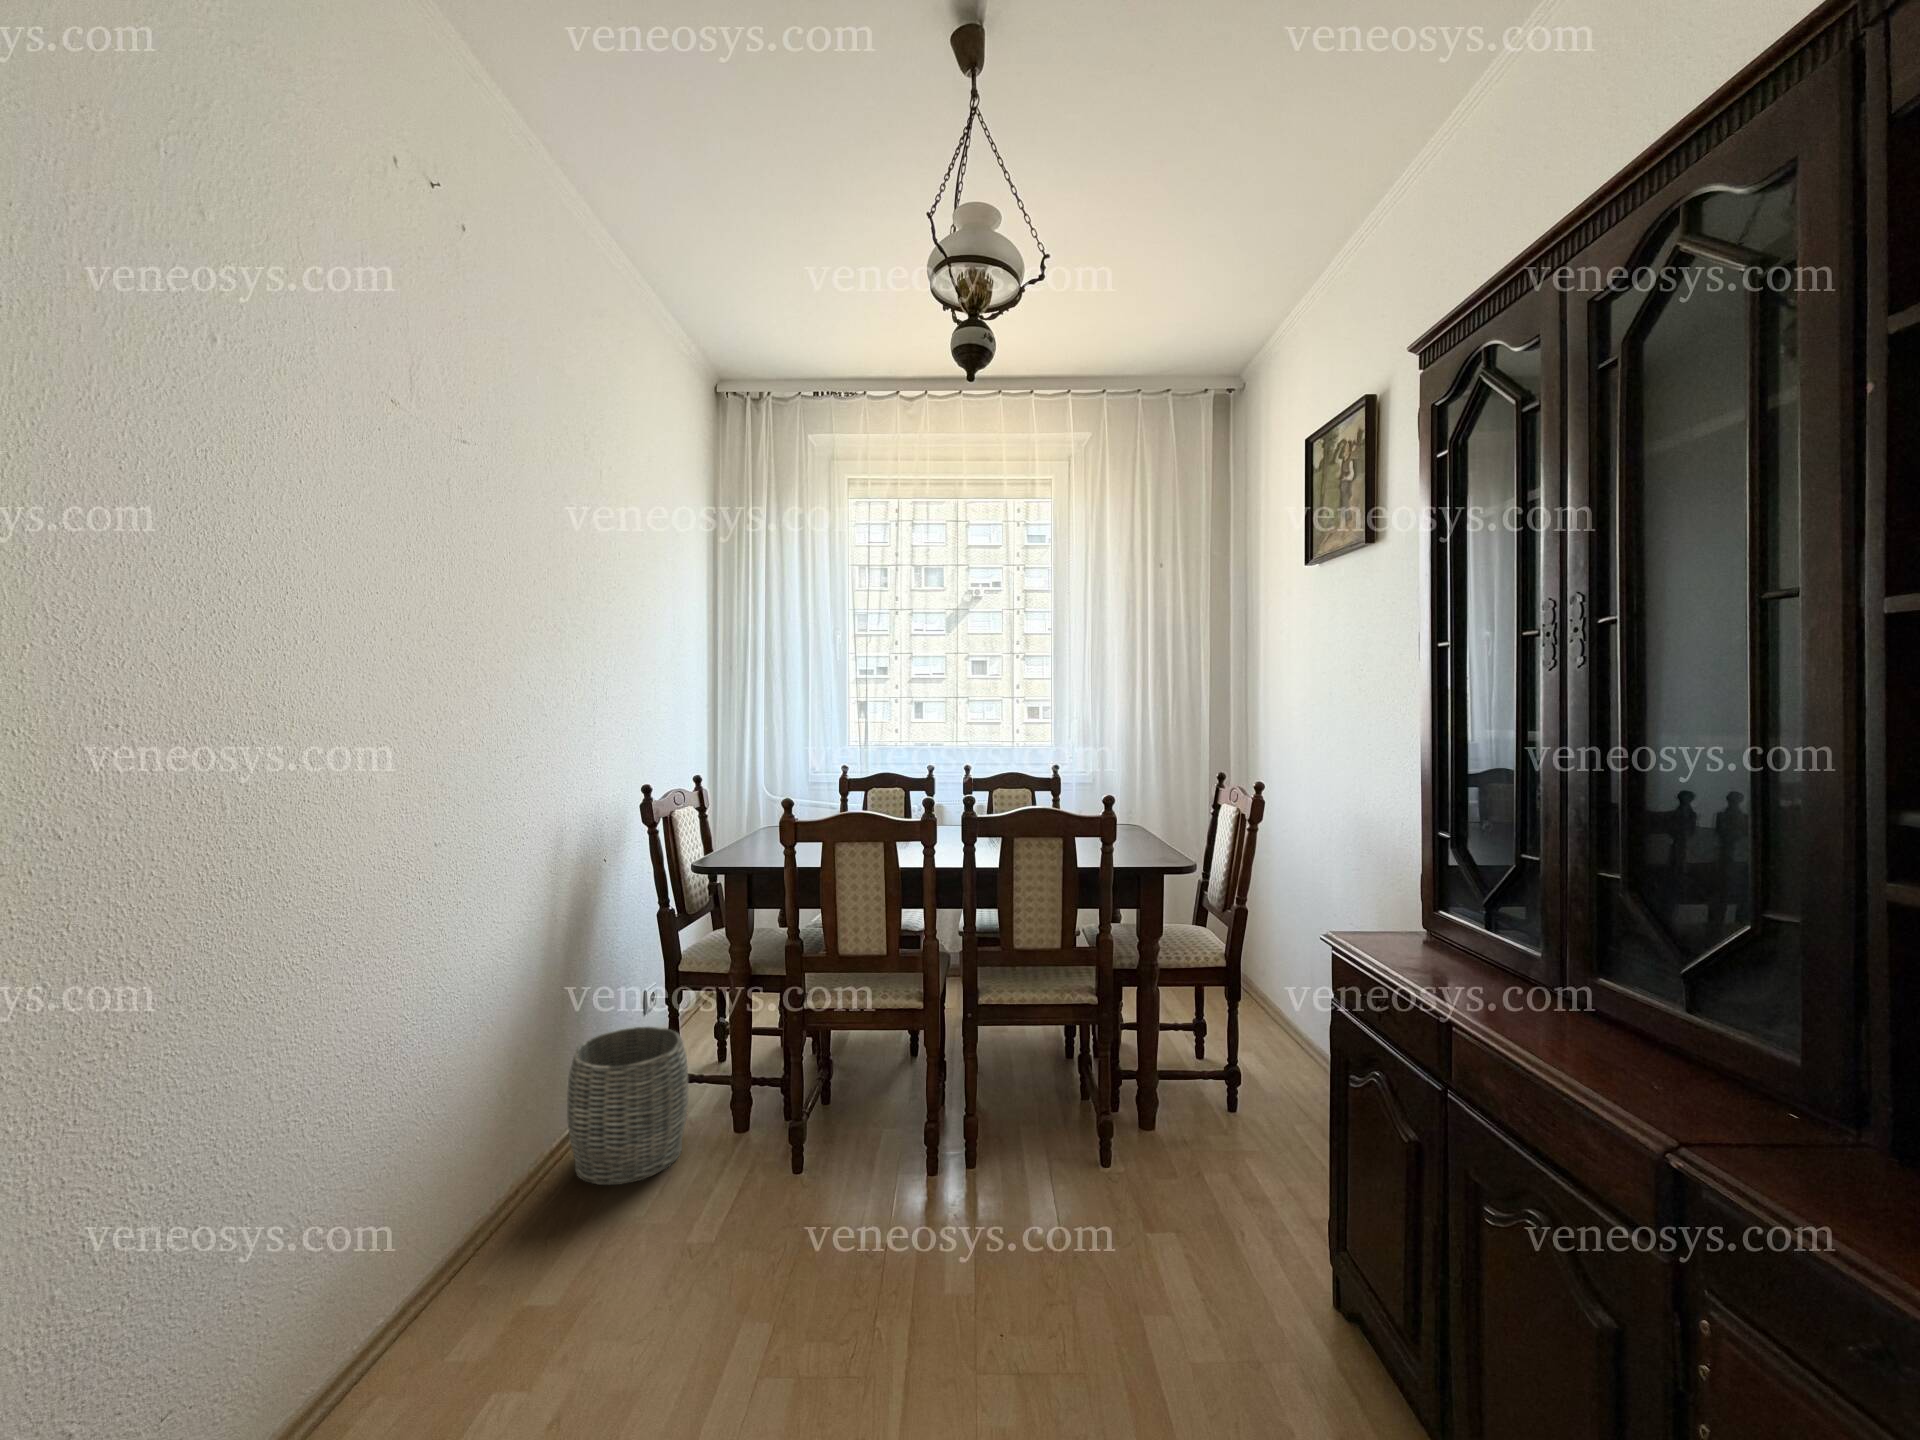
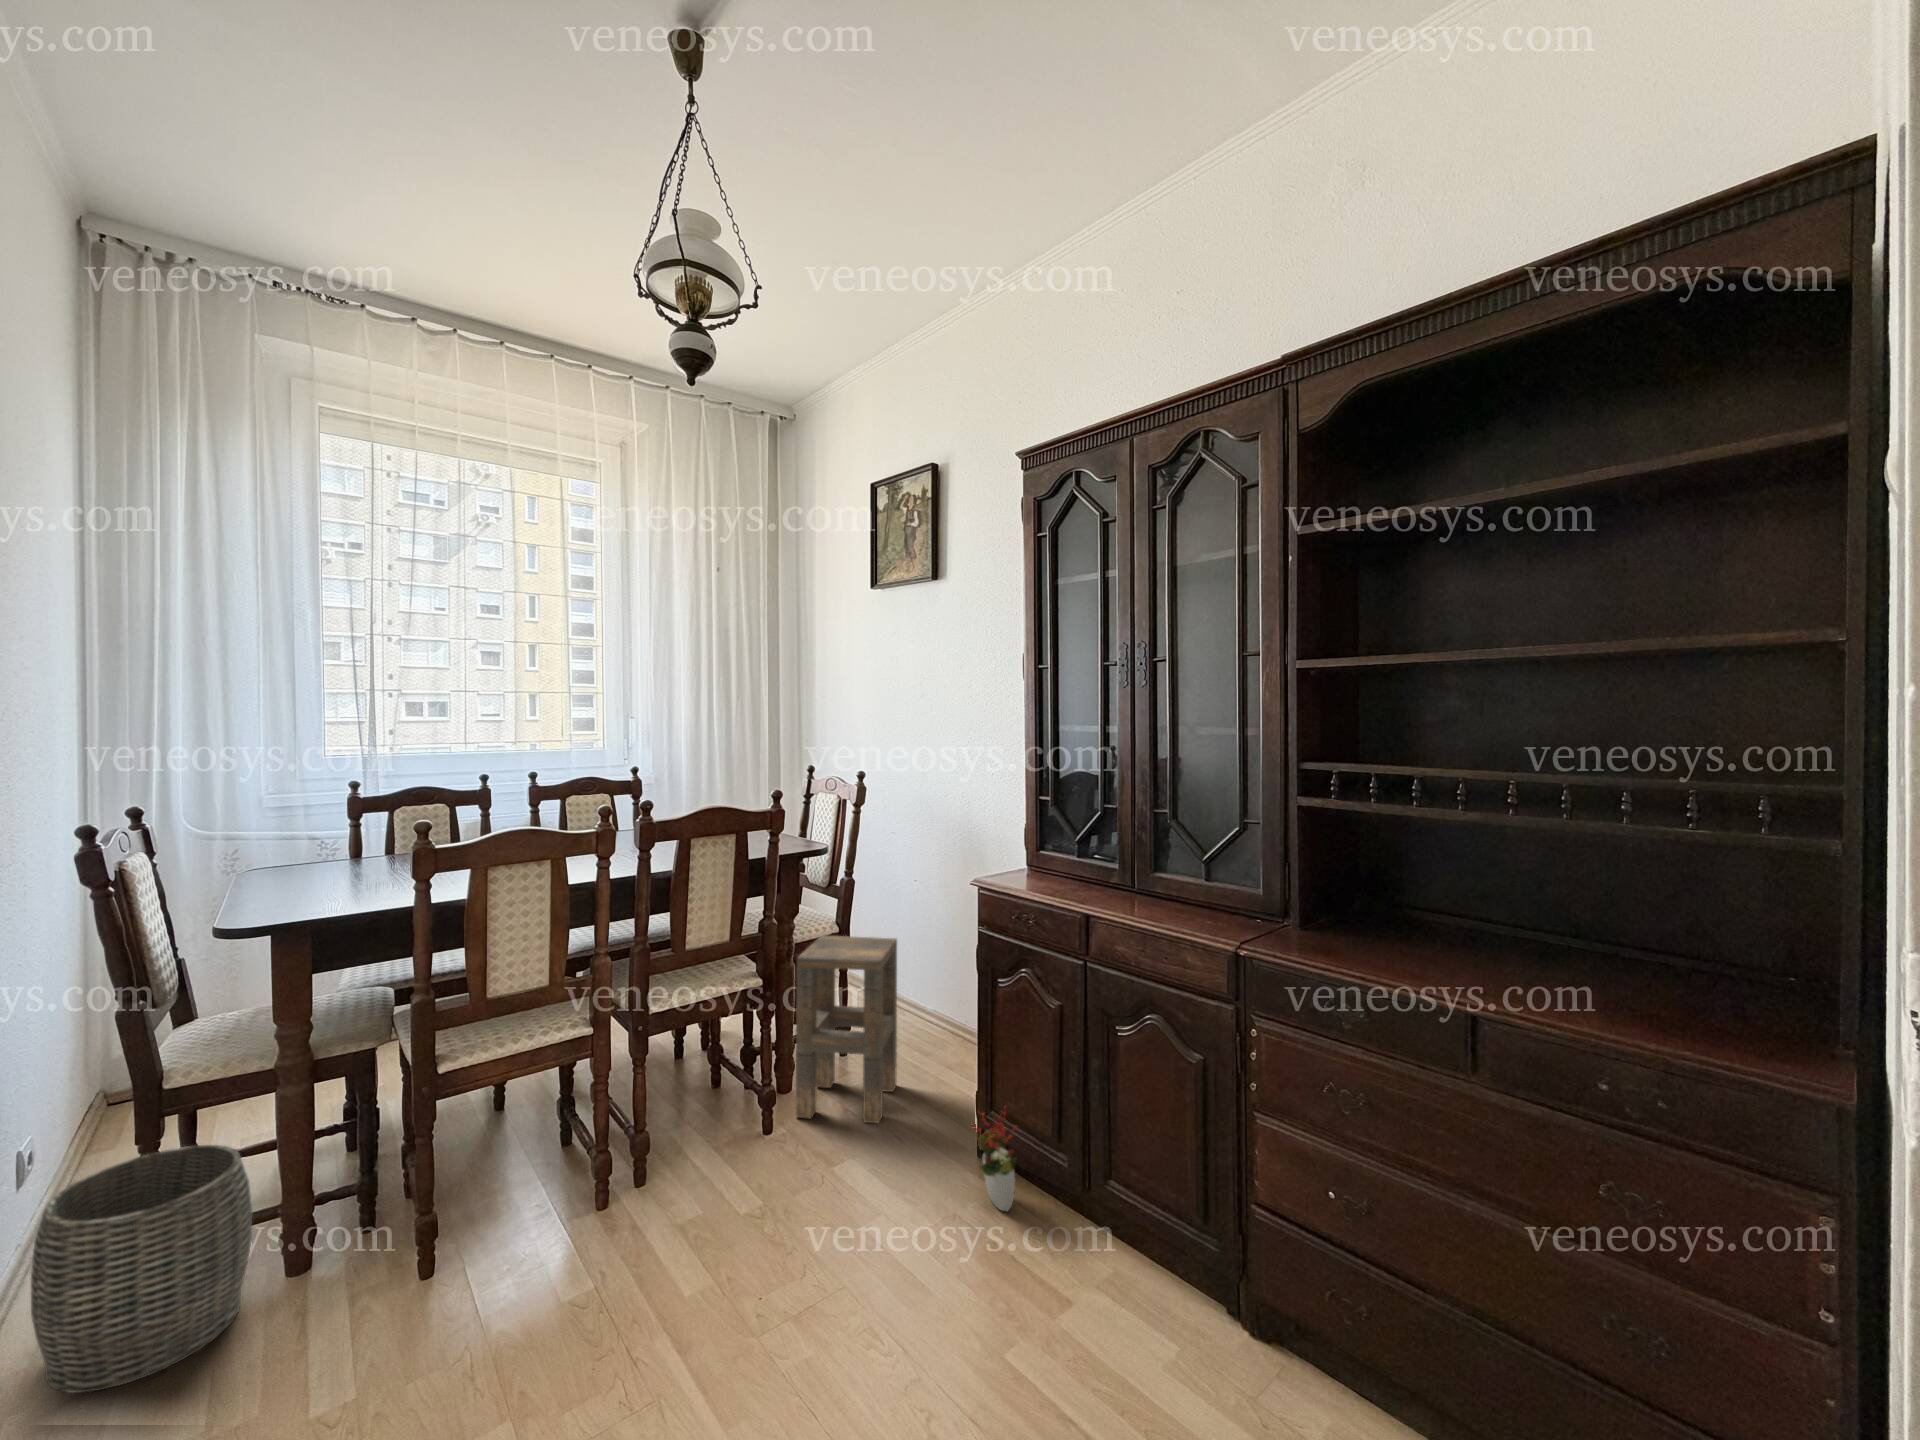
side table: none [1141,963,1277,1203] -> present [796,935,897,1123]
decorative plant: none [1279,1239,1351,1395] -> present [971,1111,1017,1211]

